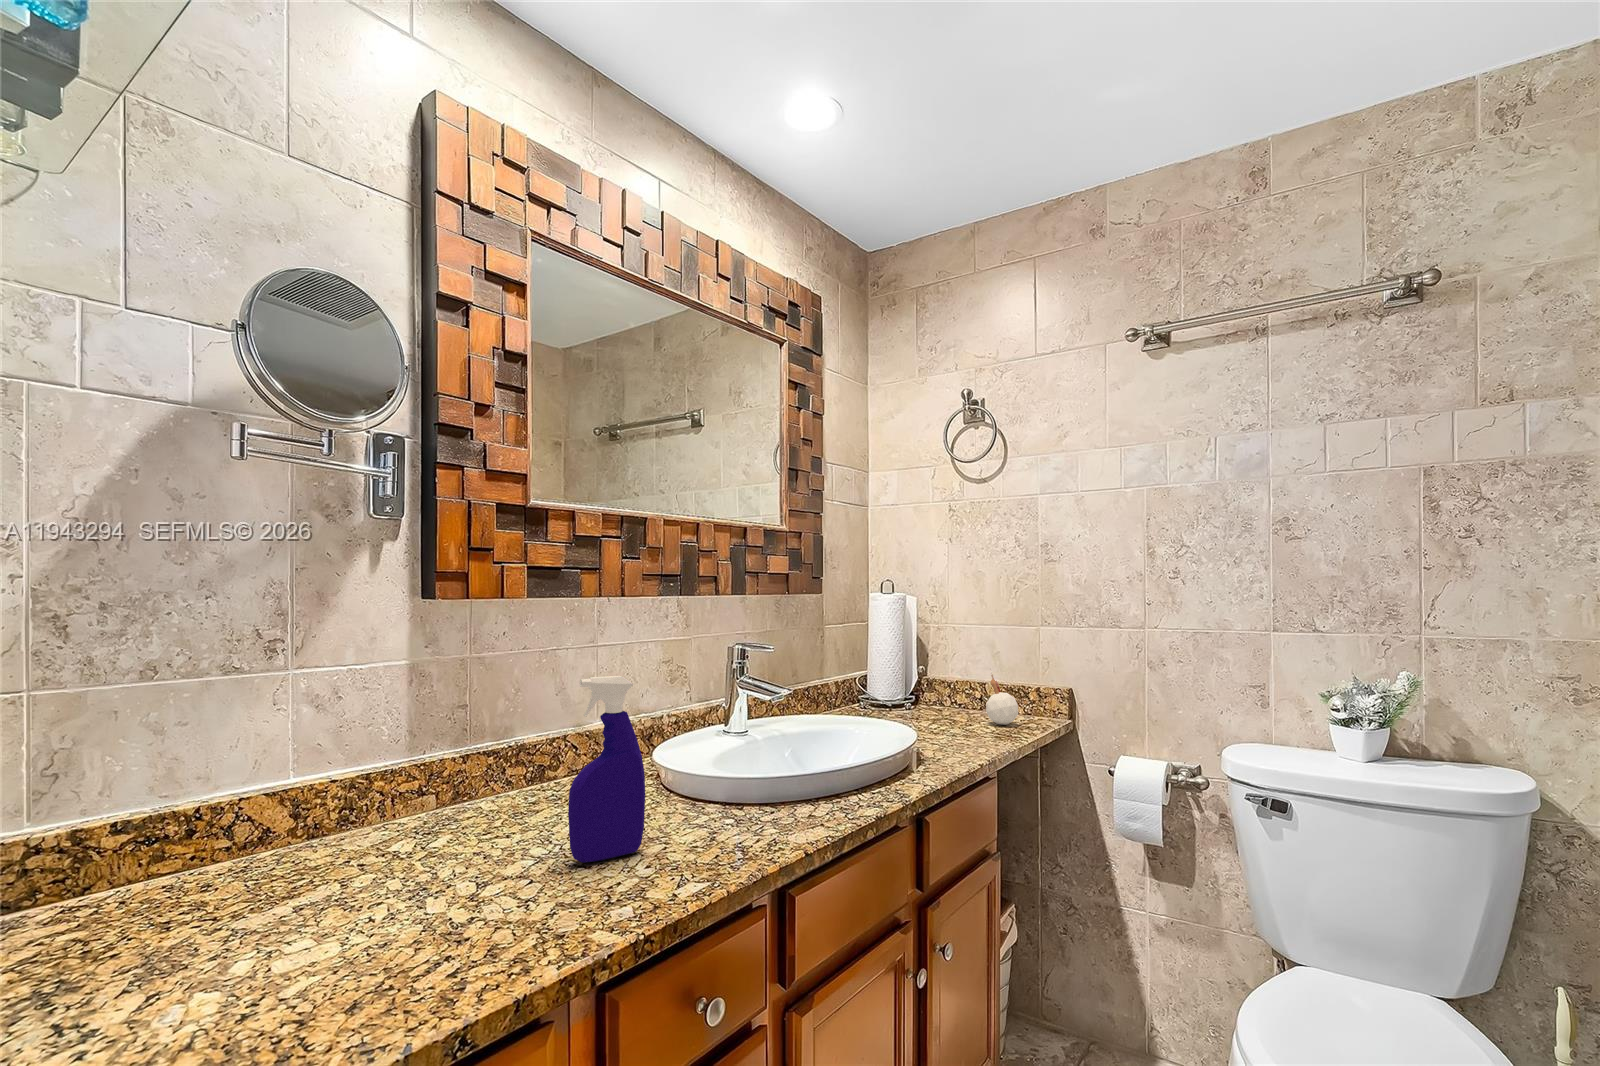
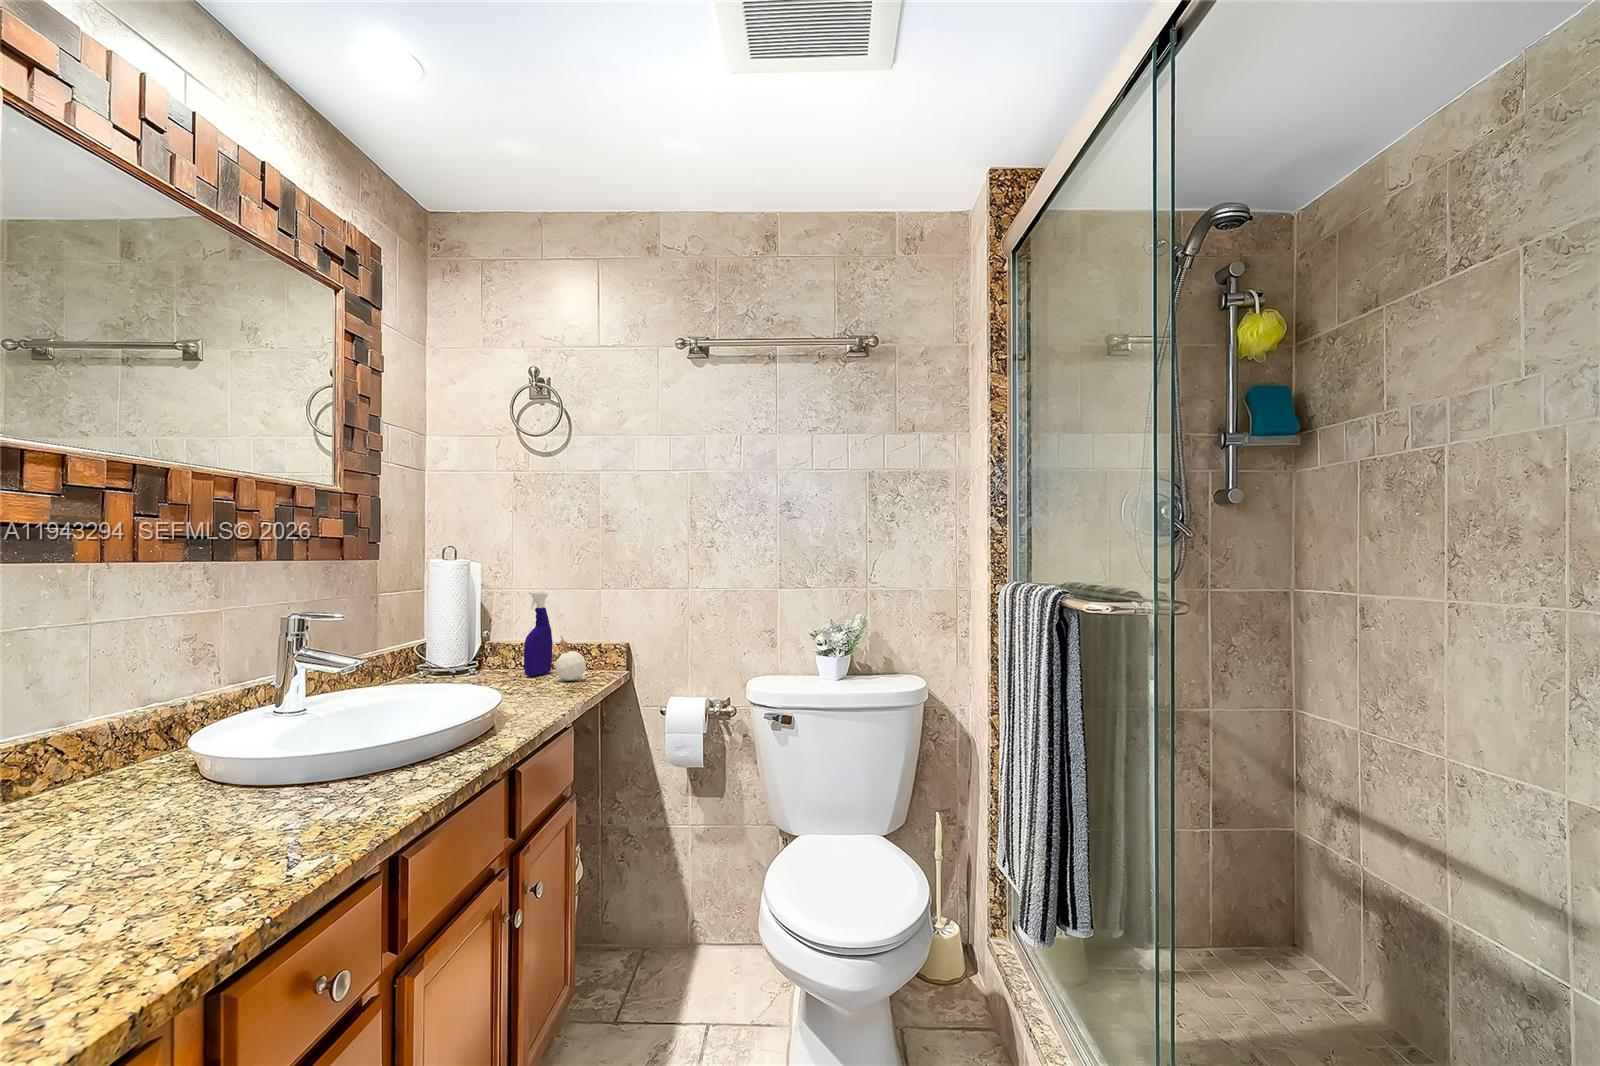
spray bottle: present [568,676,645,863] -> present [524,591,552,676]

